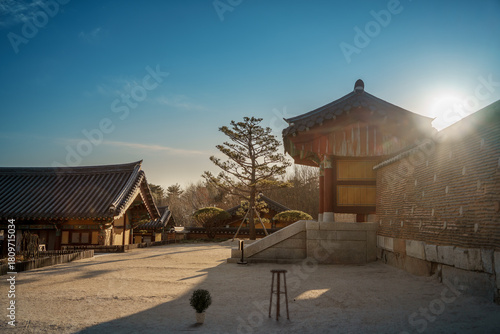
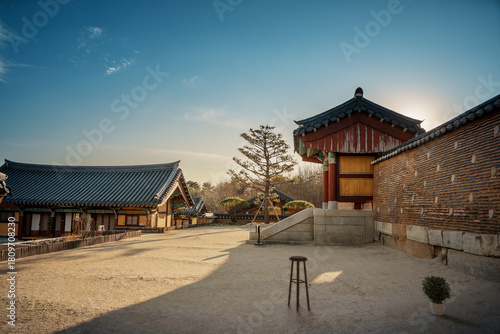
potted plant: present [189,289,212,323] -> present [422,276,451,316]

